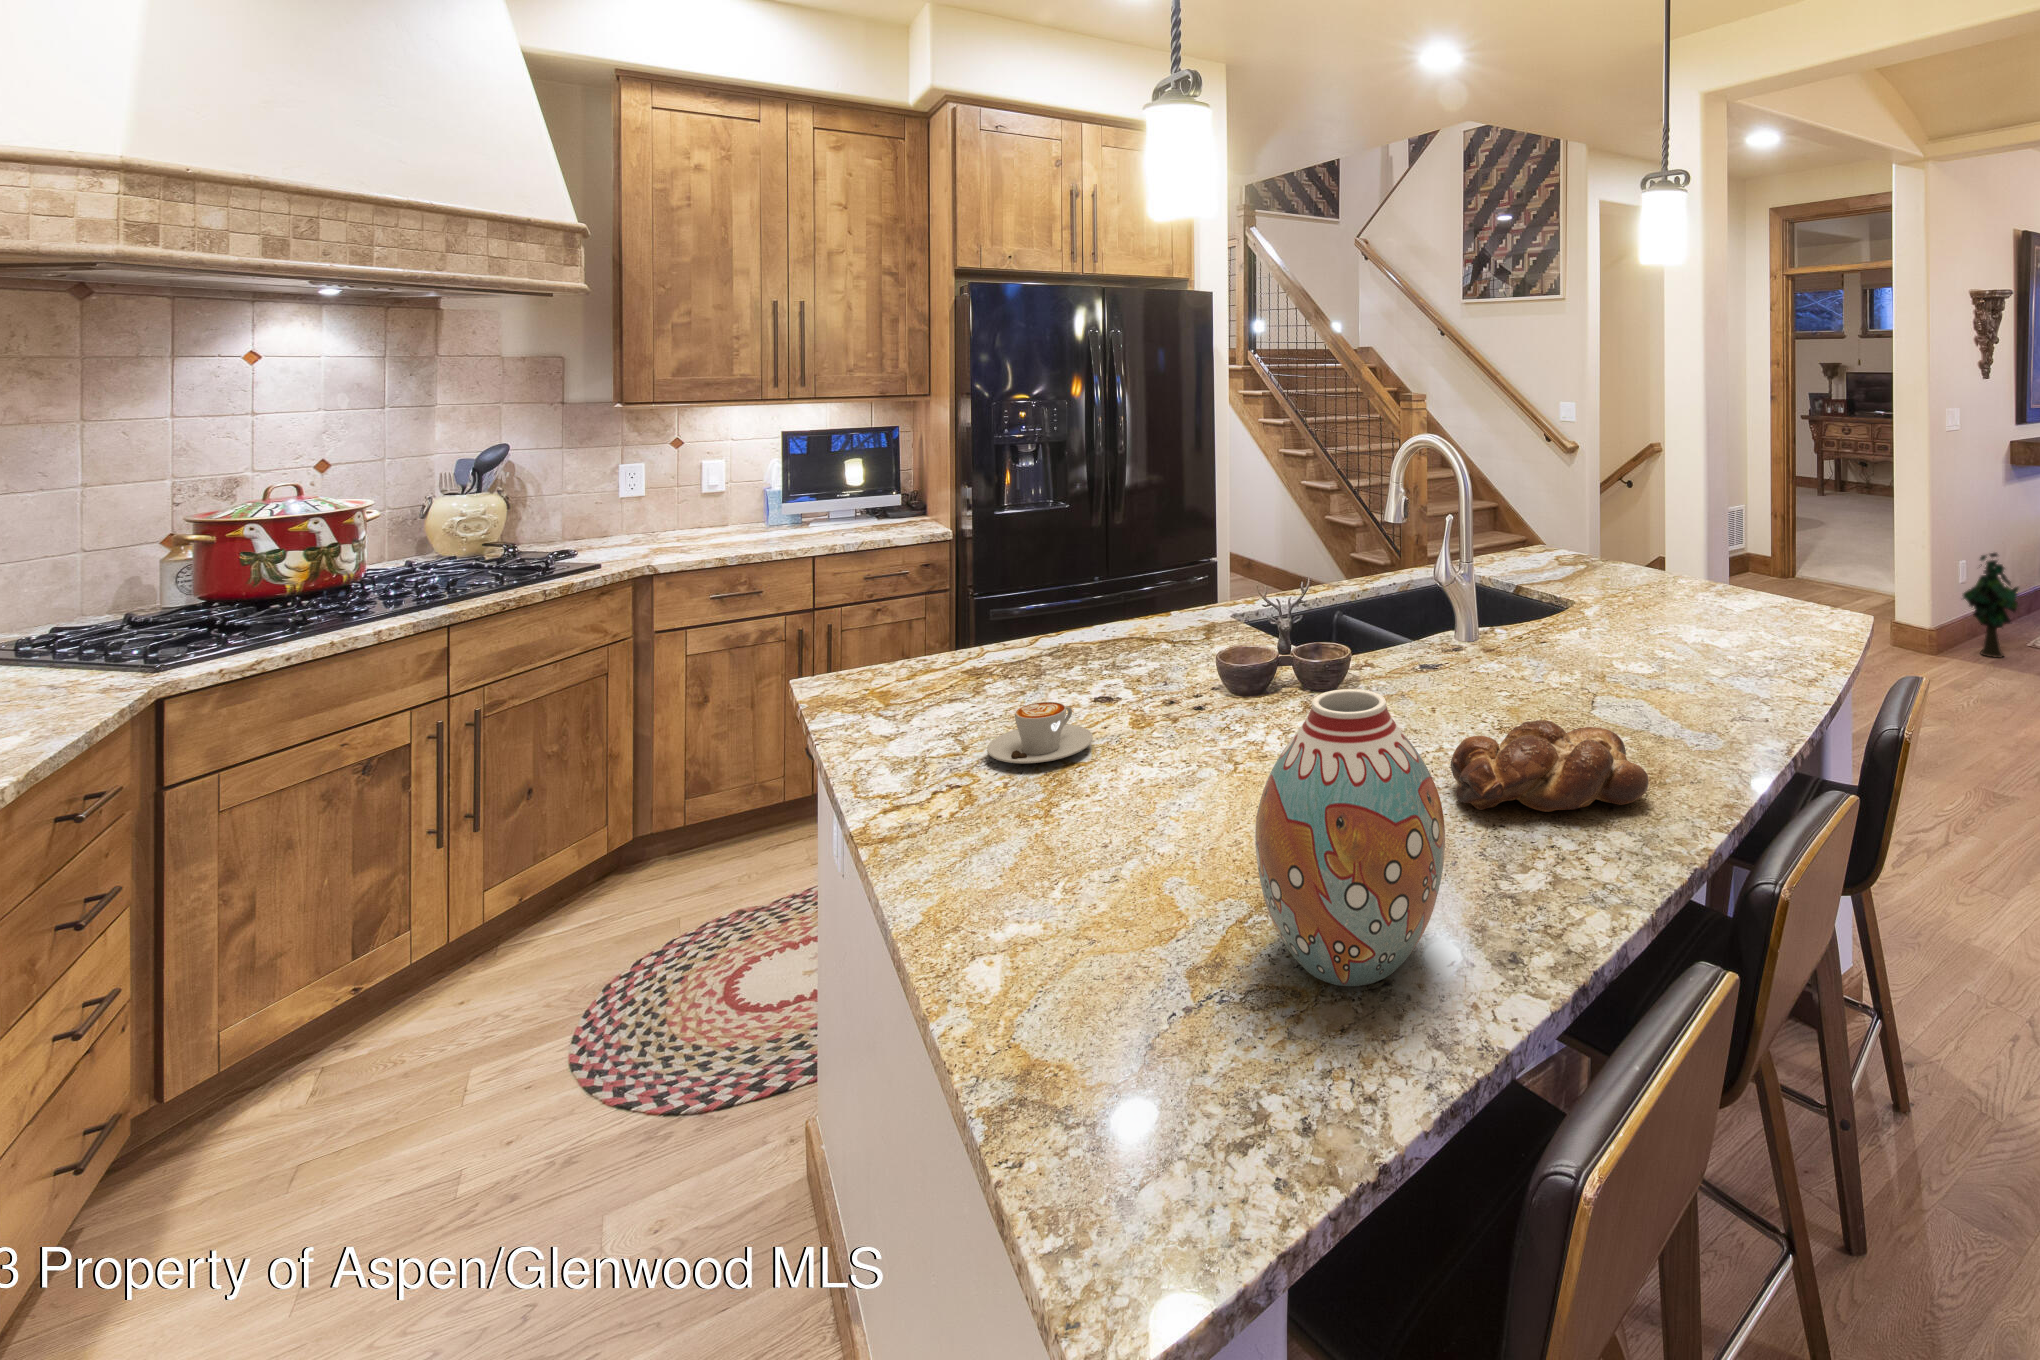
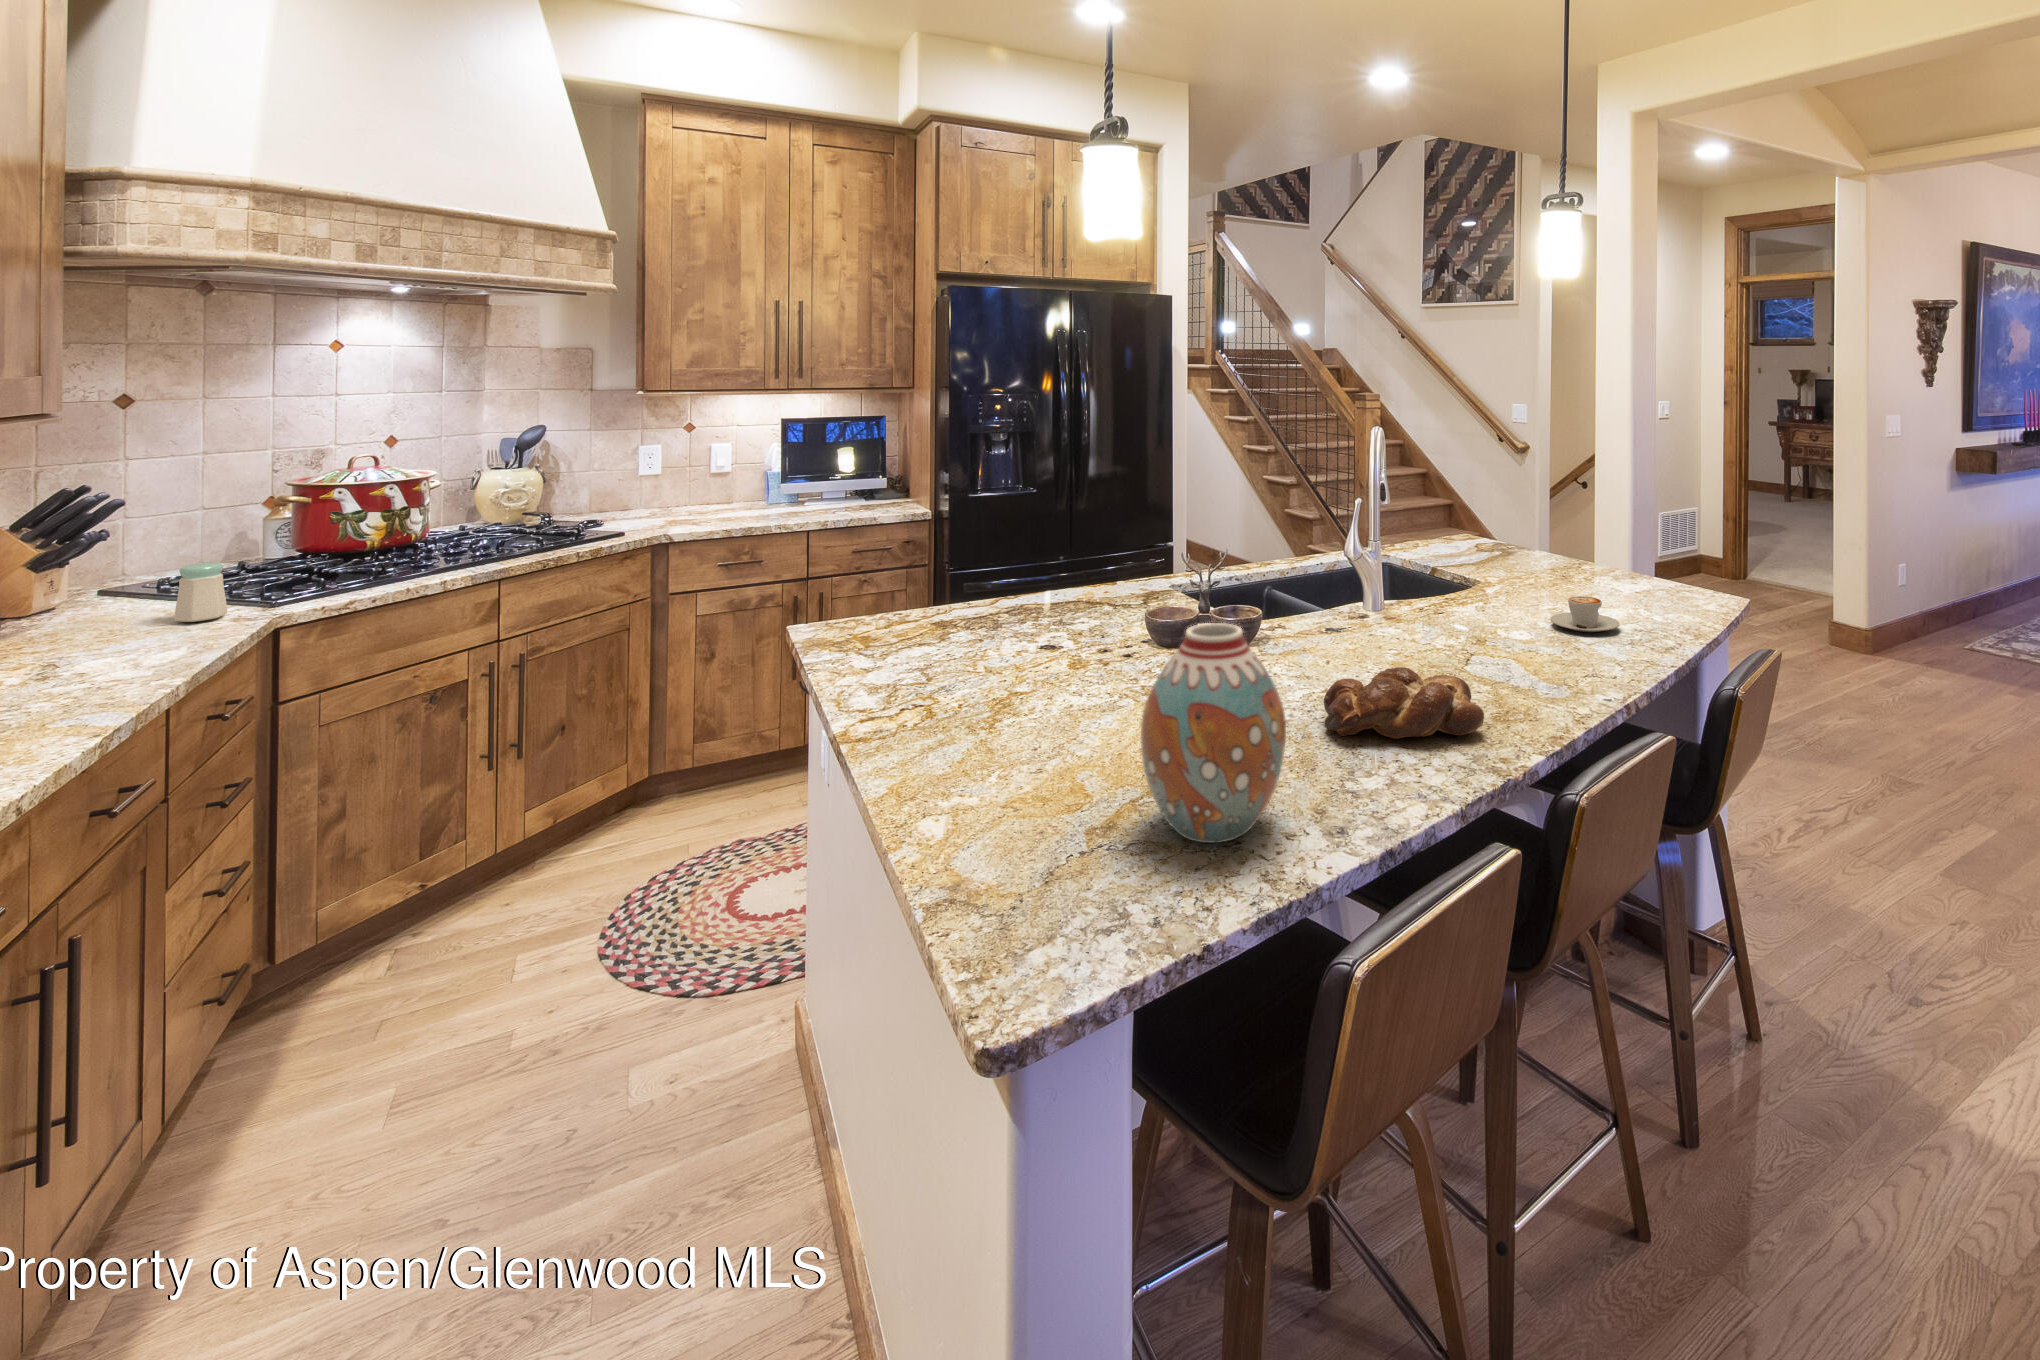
decorative plant: present [1963,553,2019,658] -> none [1900,556,1959,659]
salt shaker: none [23,620,94,694] -> present [175,563,227,622]
coffee cup: present [987,702,1093,763] -> present [1551,596,1619,632]

